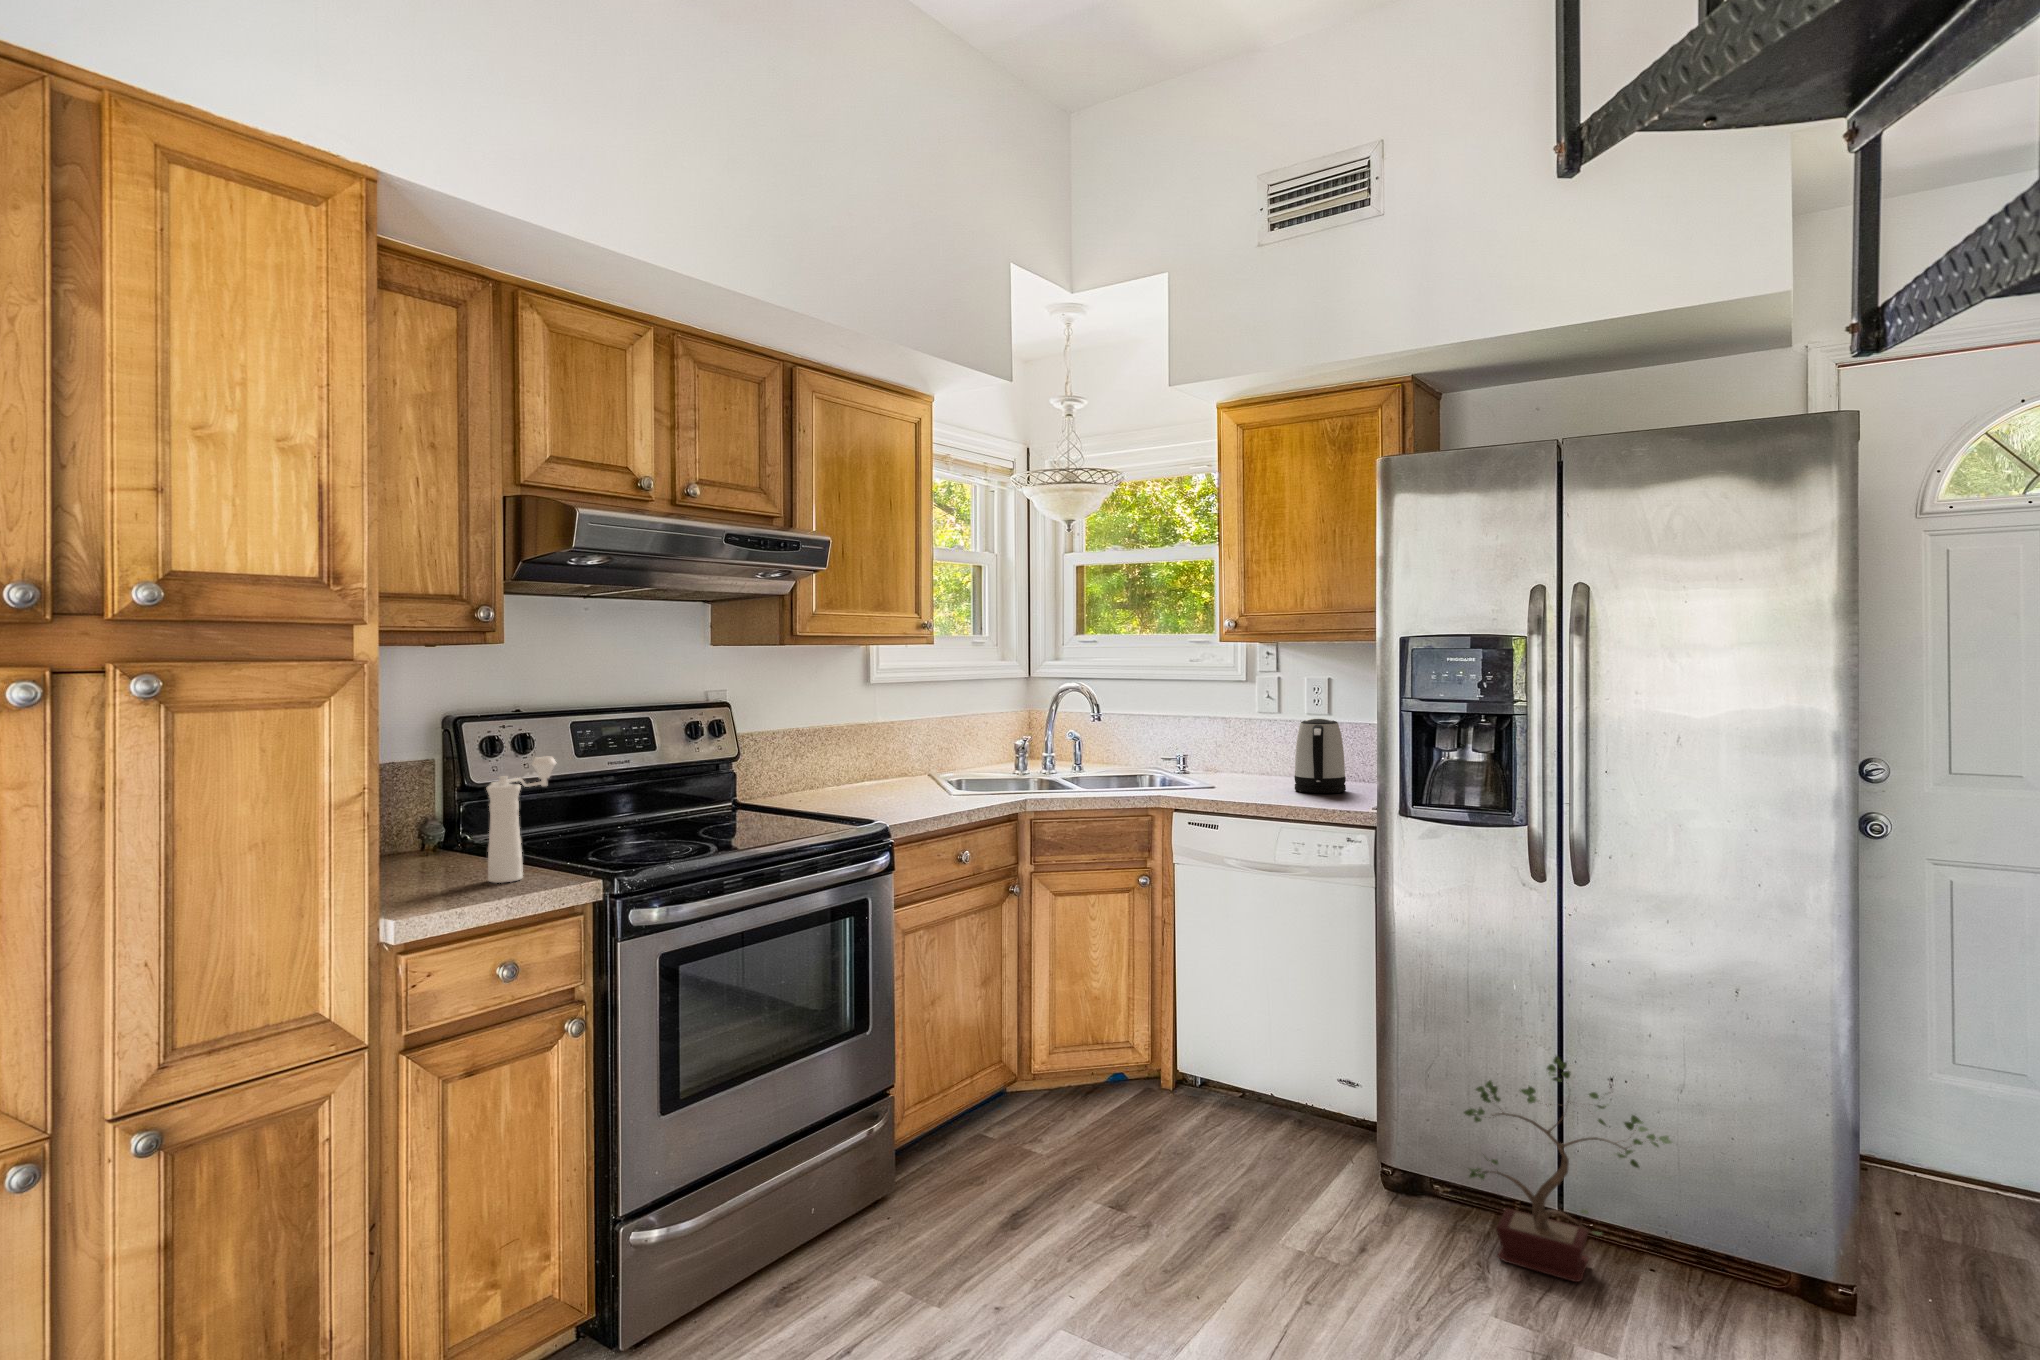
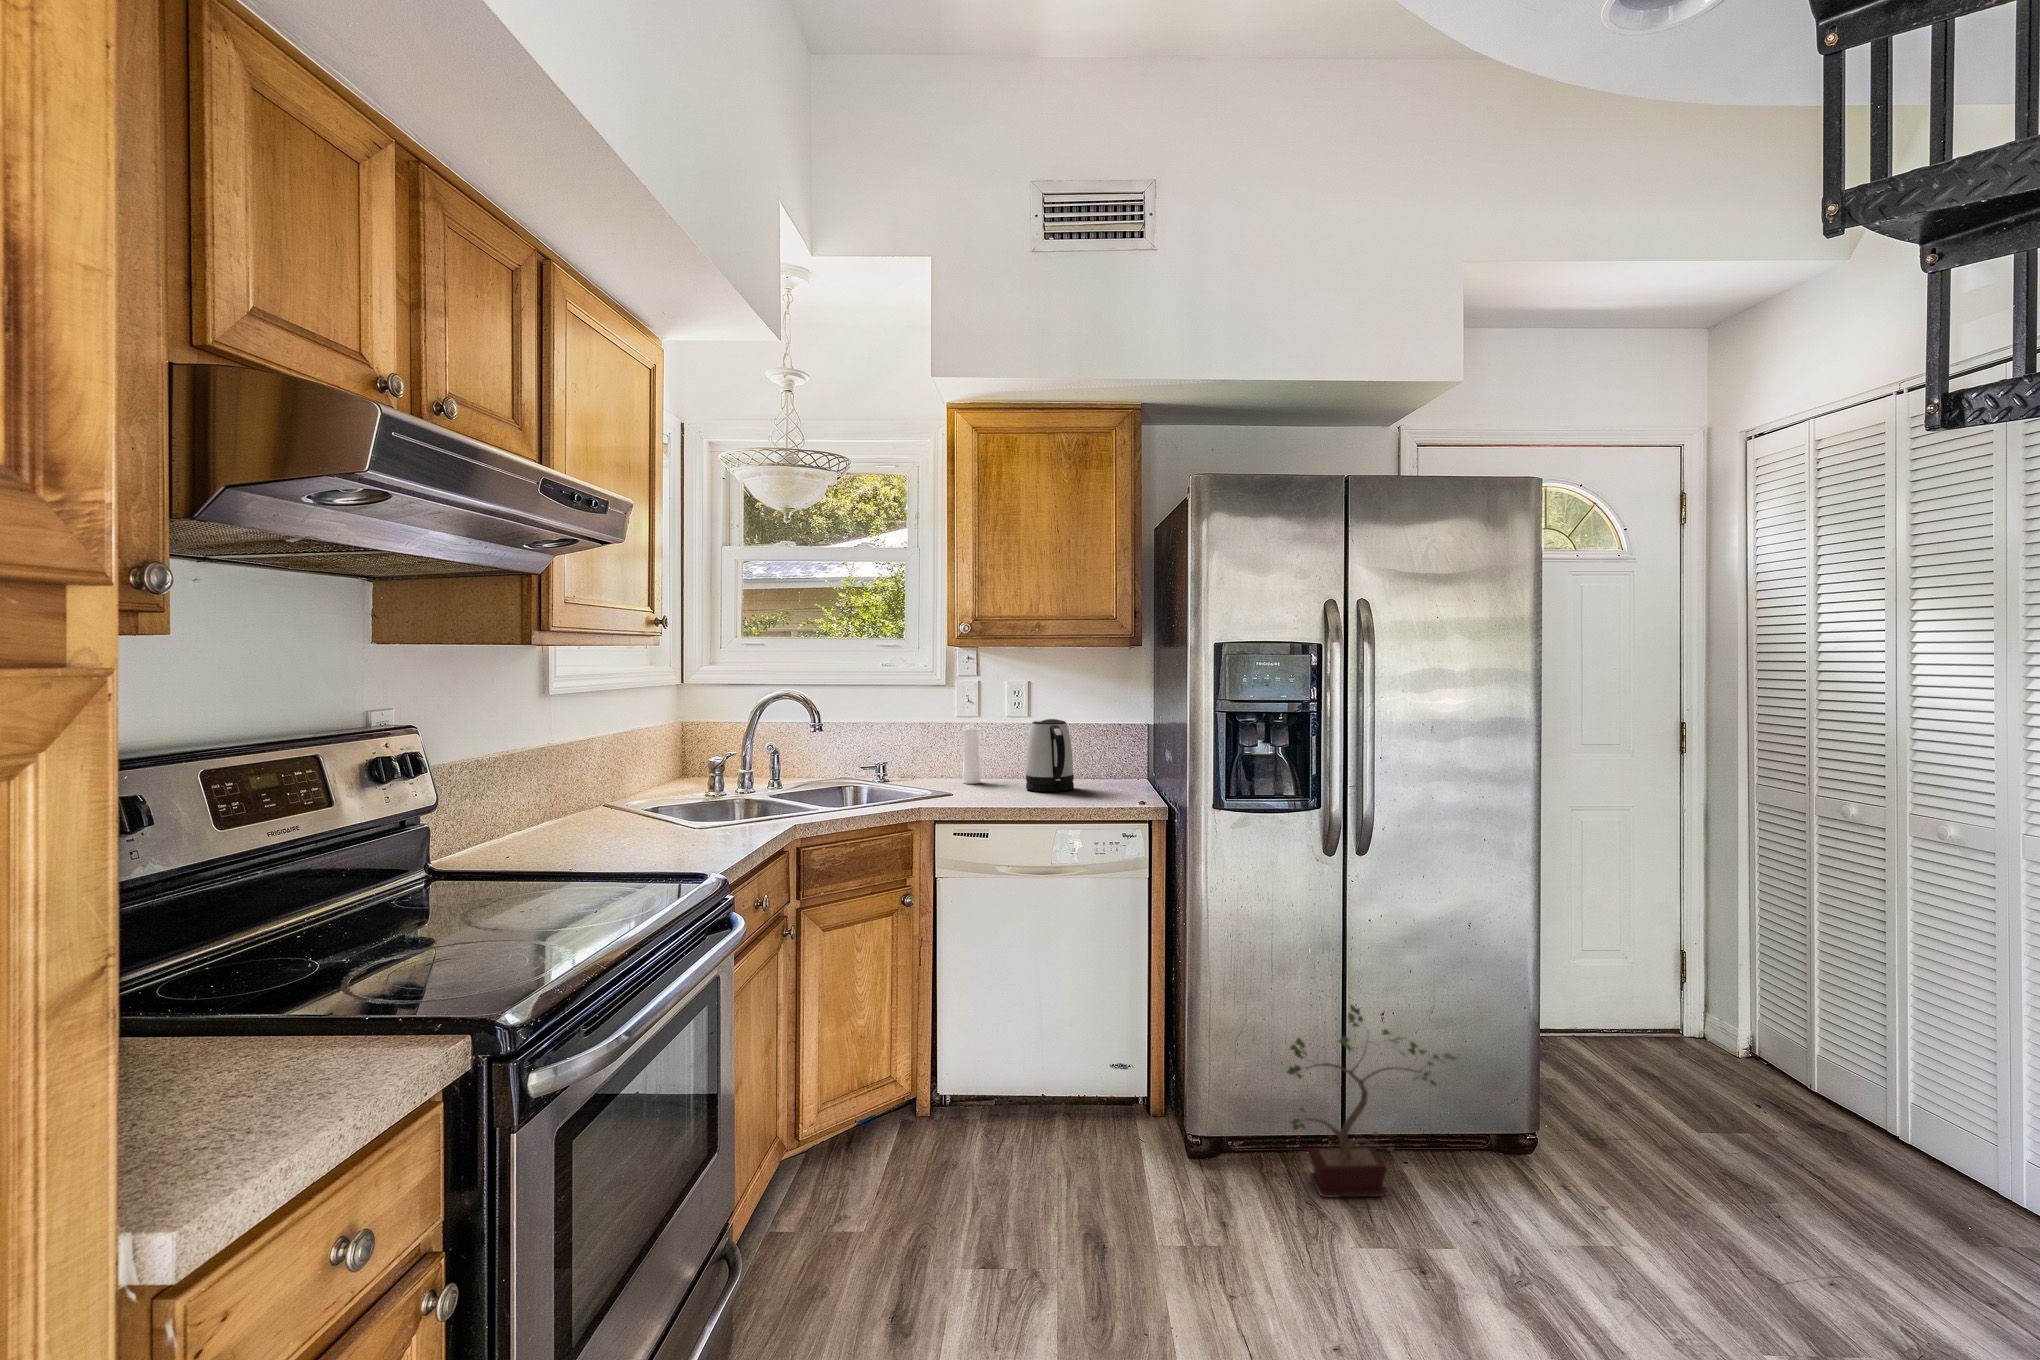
pepper mill: present [487,757,556,883] -> present [962,724,981,784]

